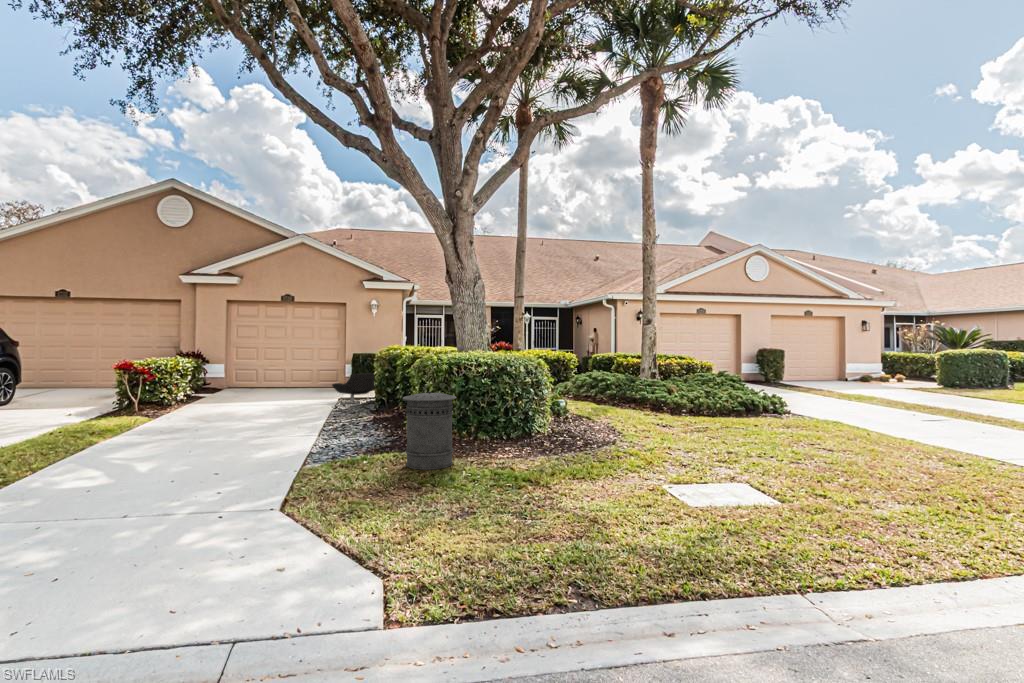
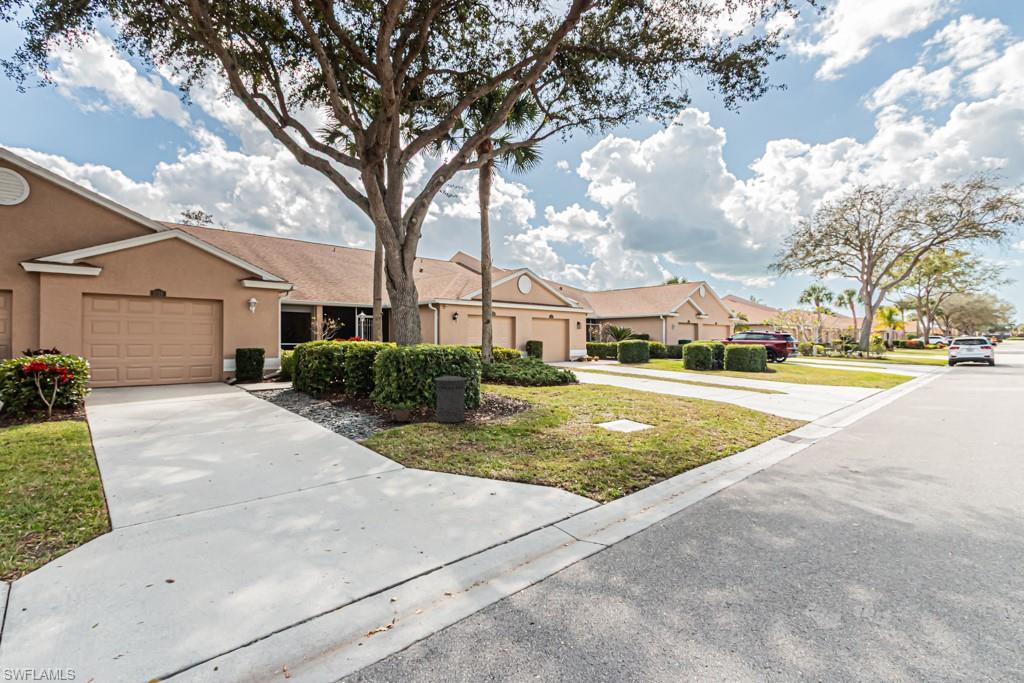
lounge chair: present [332,373,374,404] -> none [254,364,295,392]
decorative plant: none [340,430,390,459] -> present [391,403,416,421]

